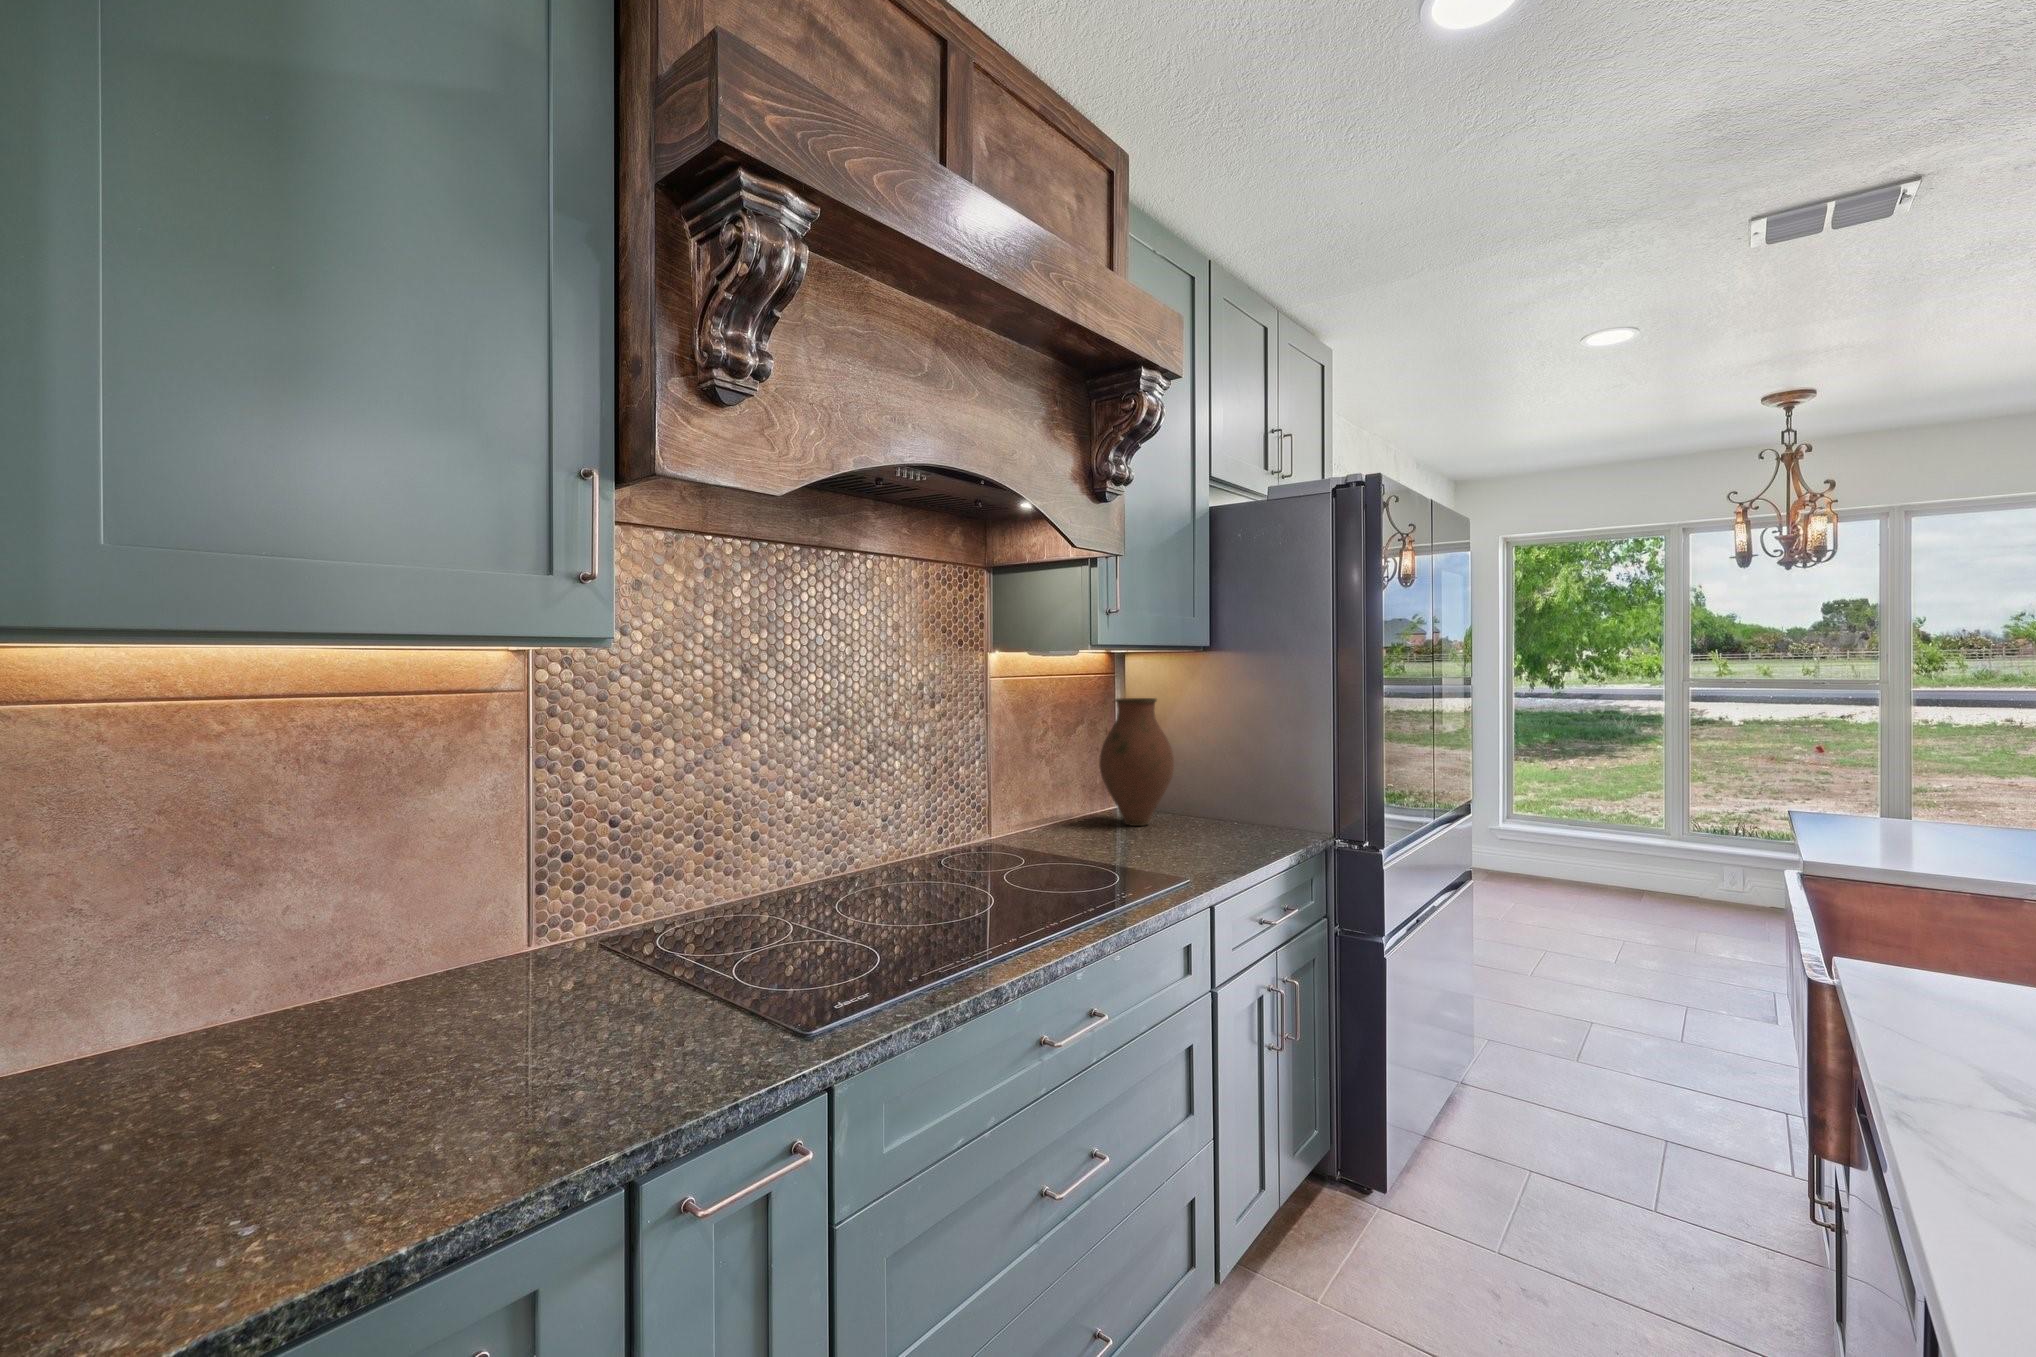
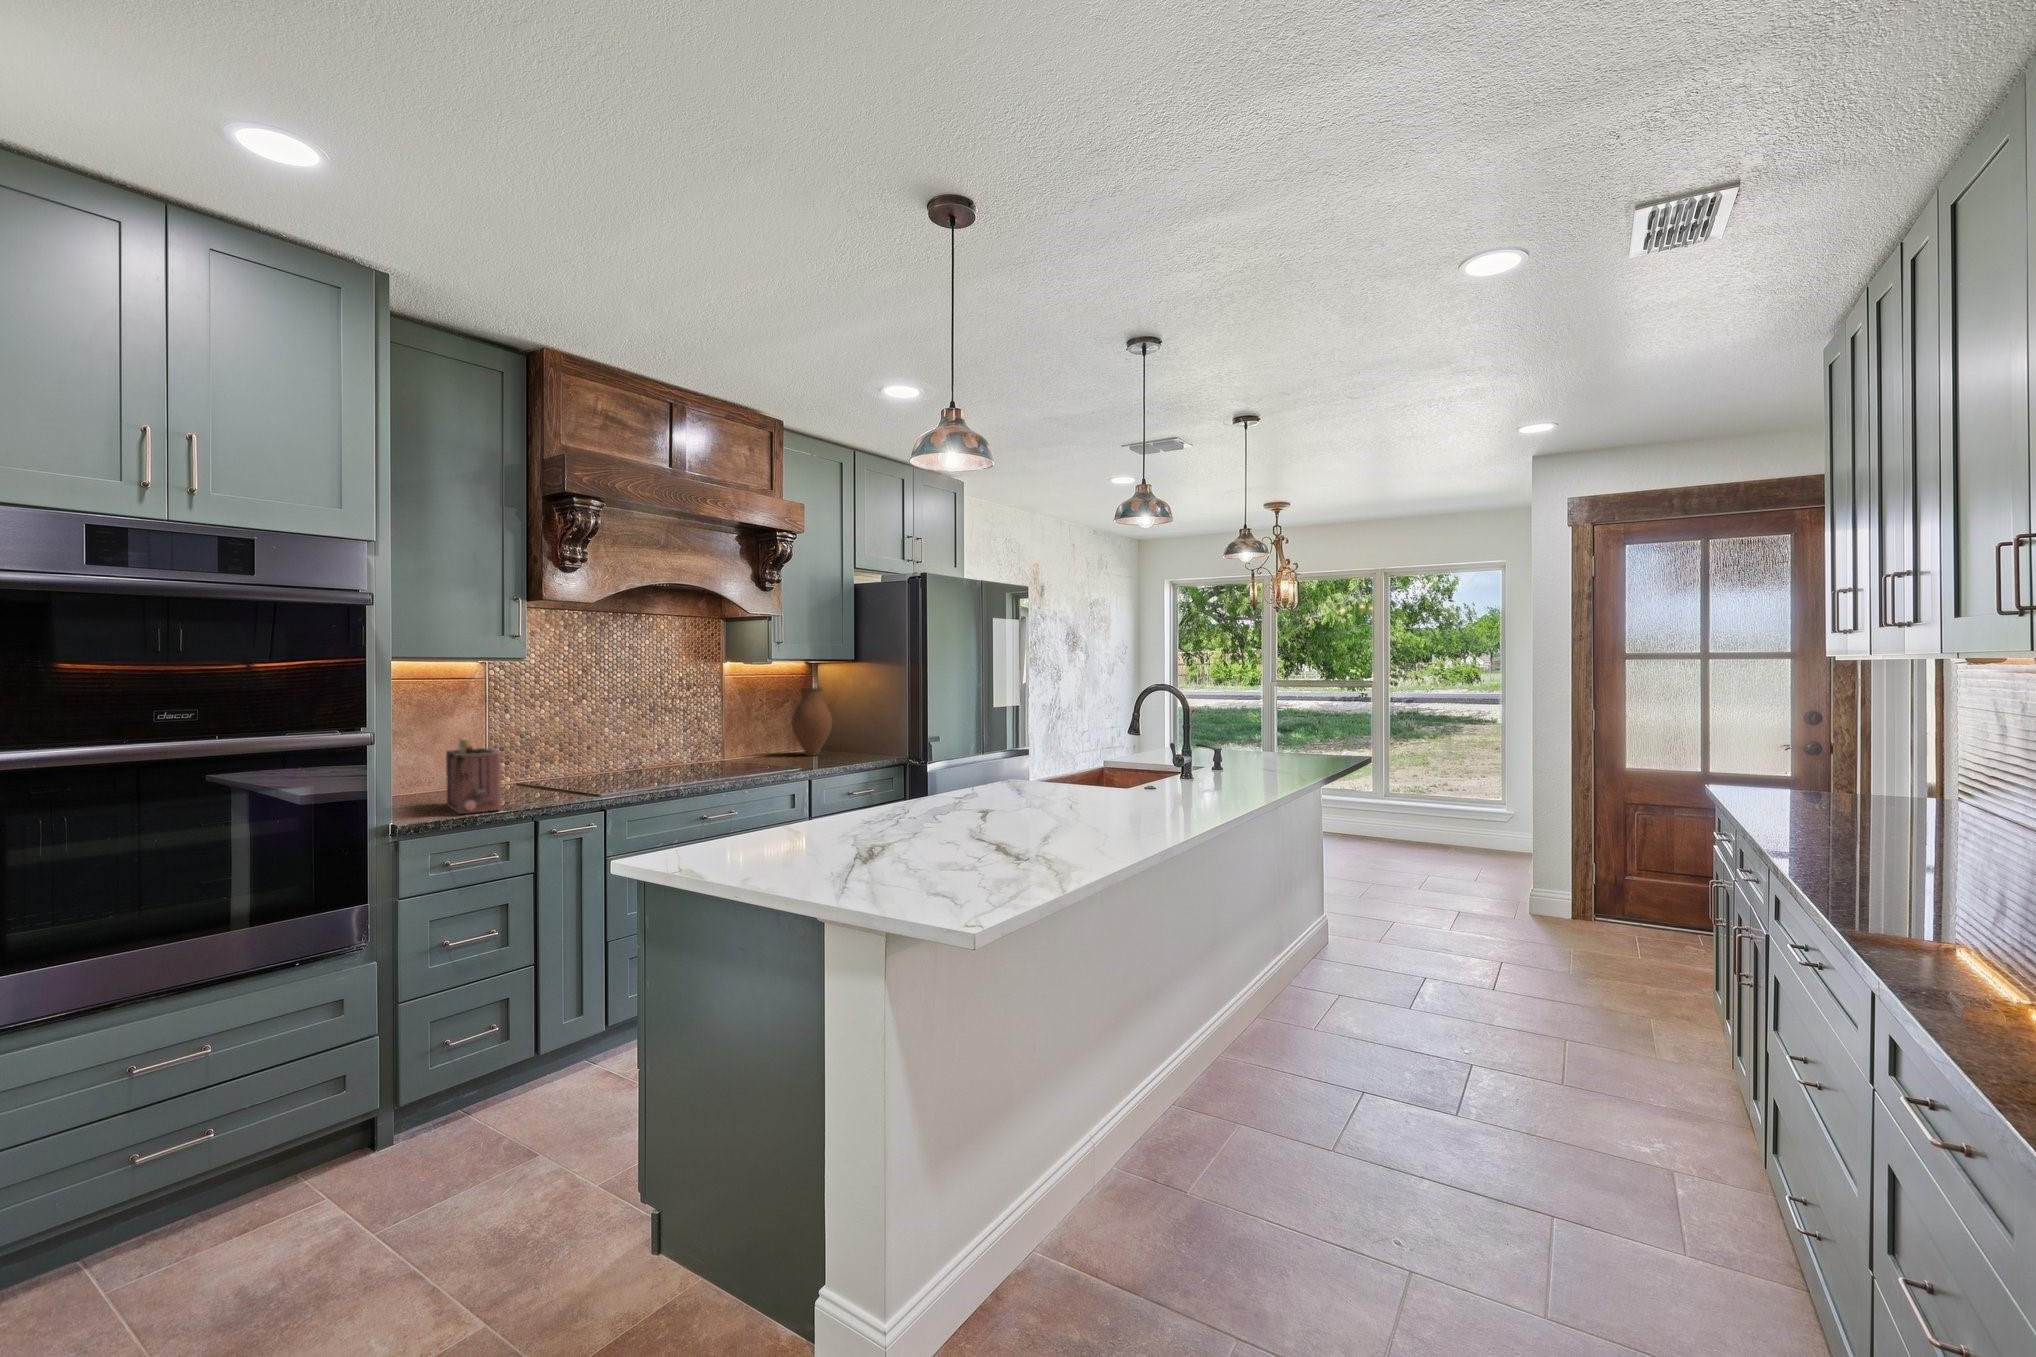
toaster: none [365,881,524,1189] -> present [446,737,501,814]

